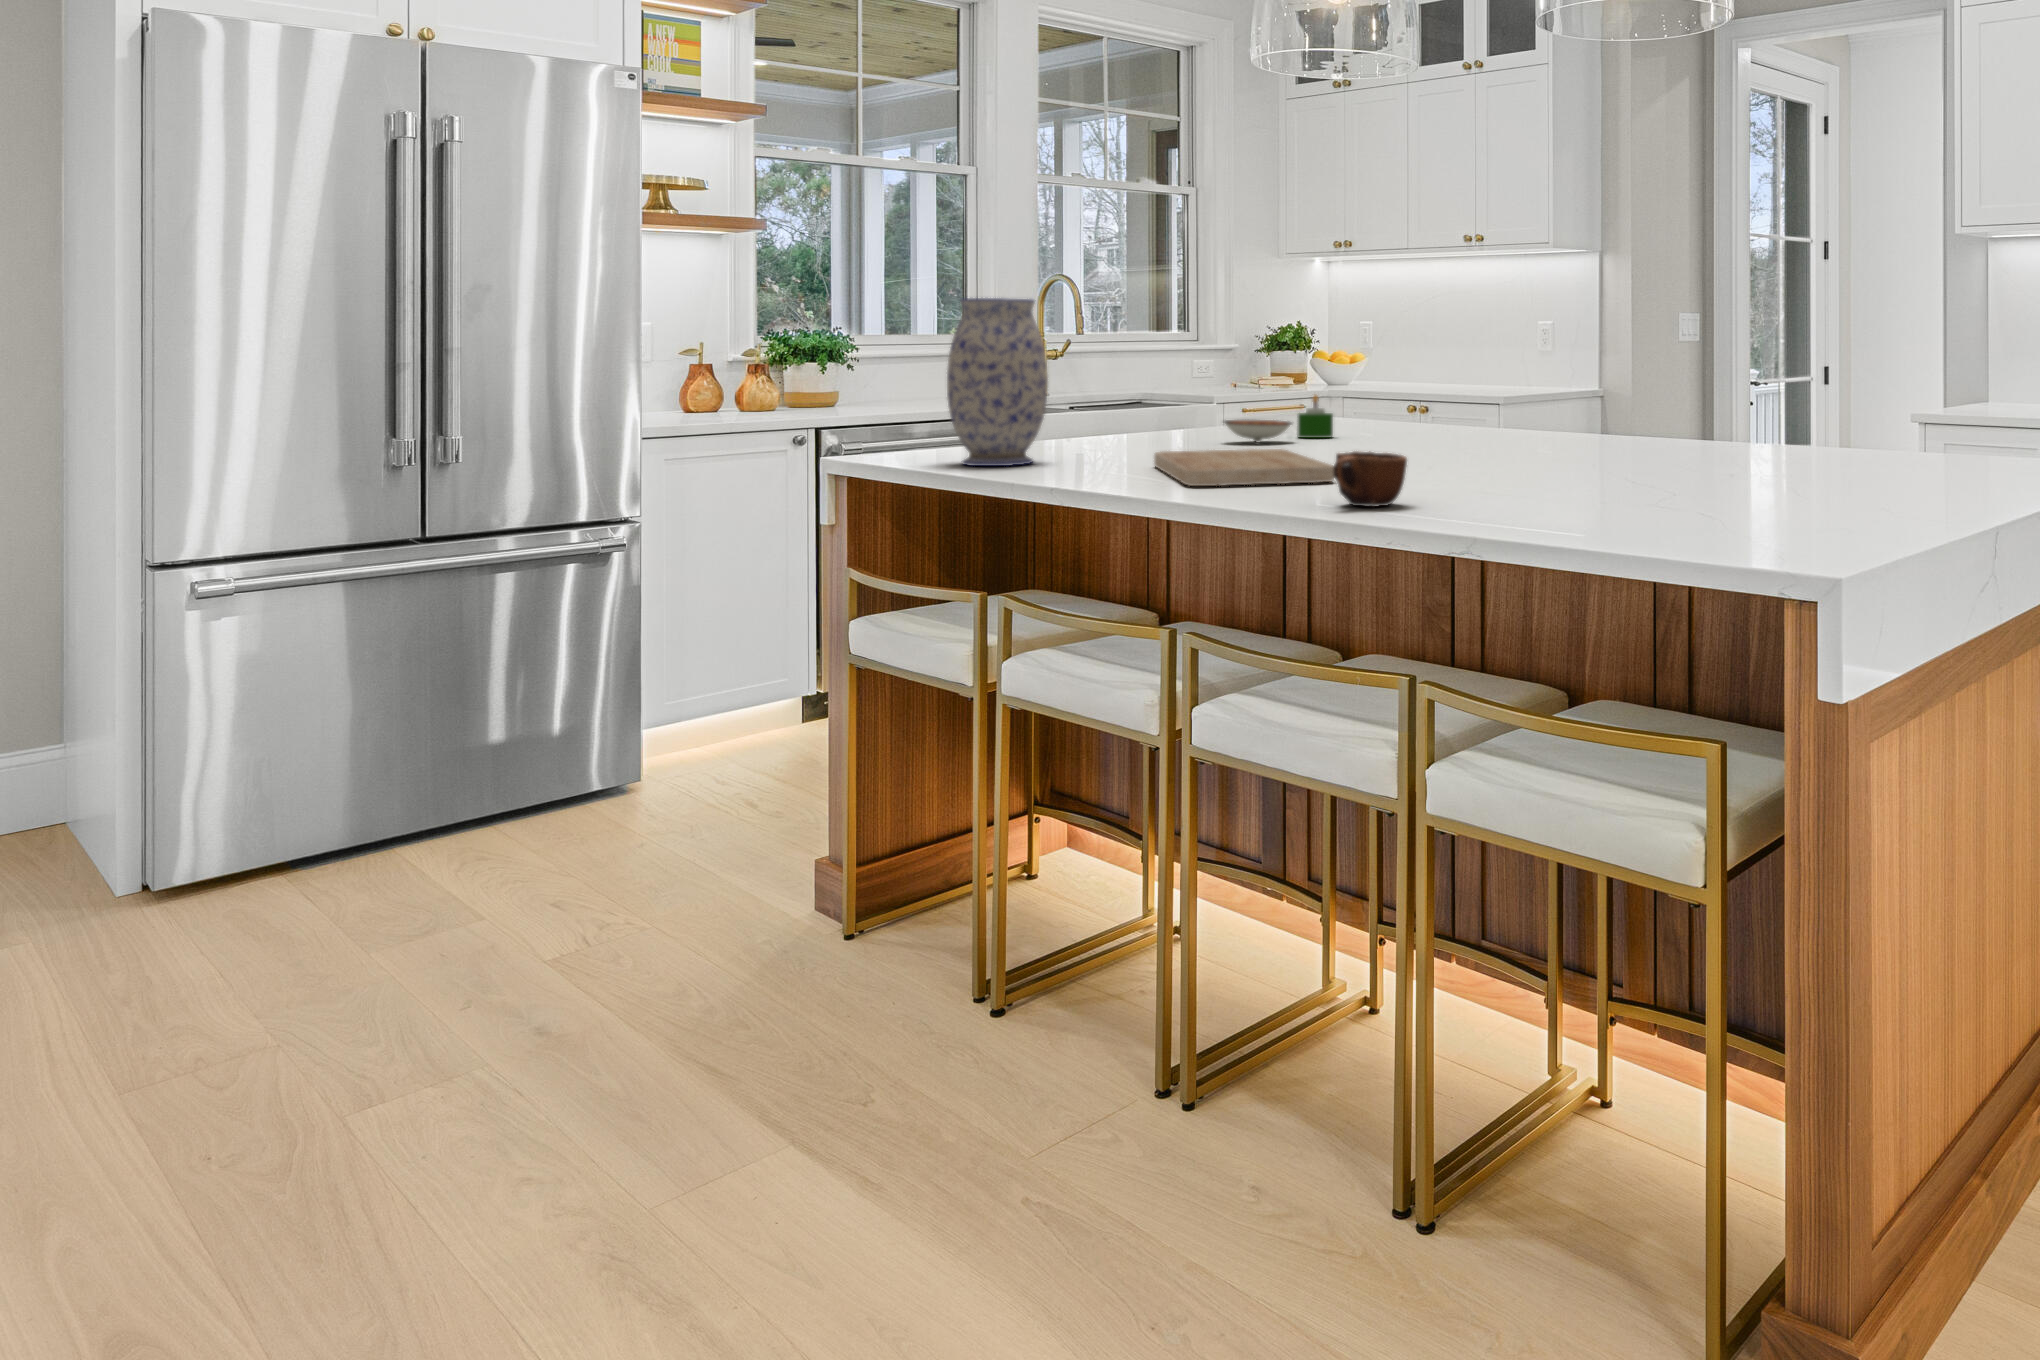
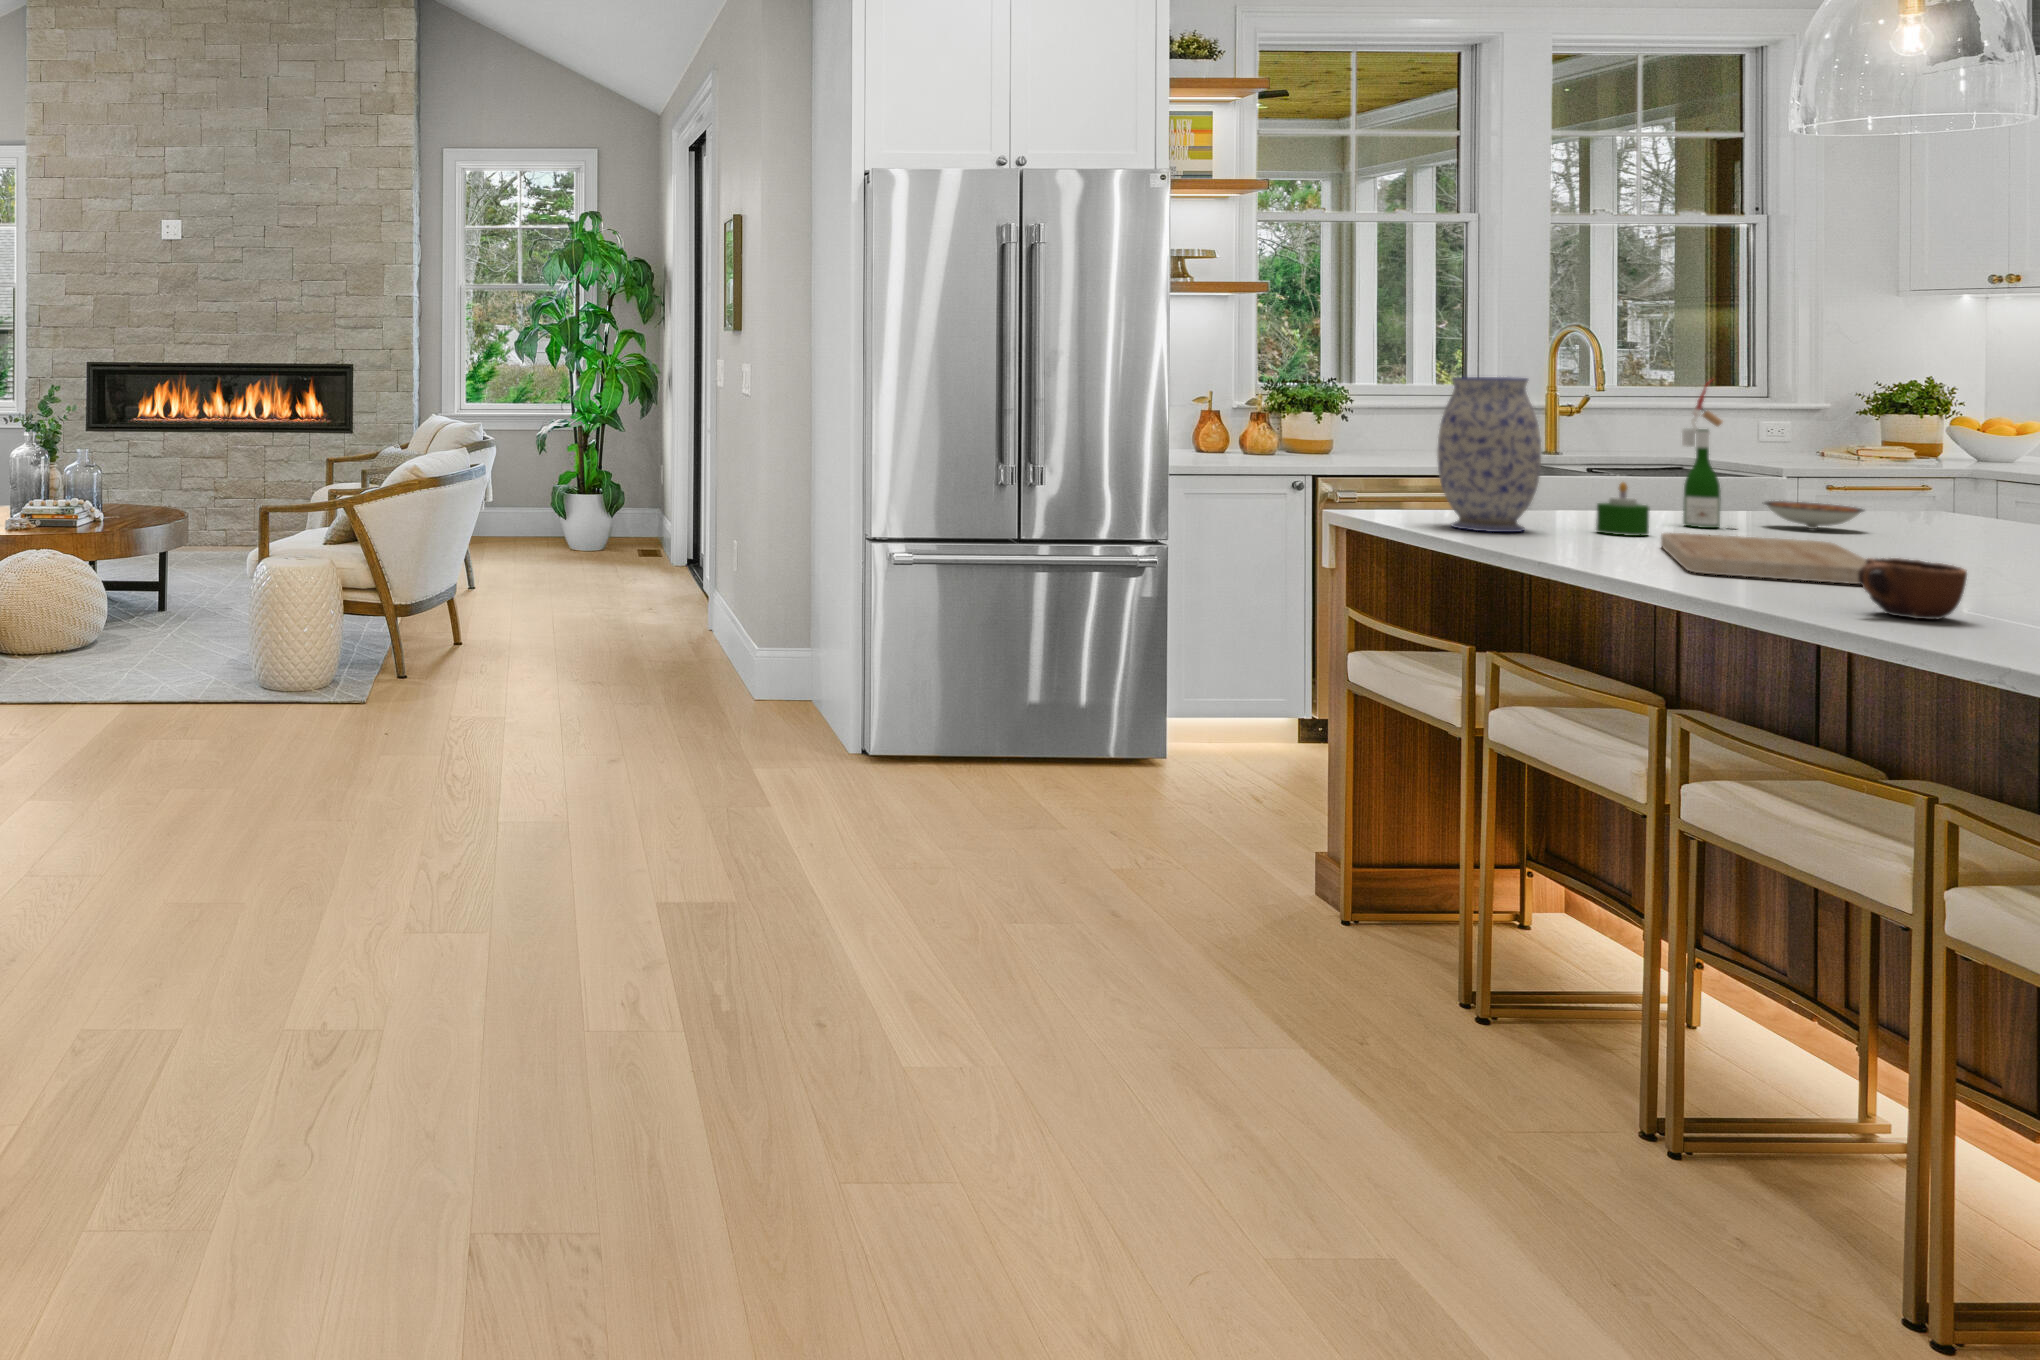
wine bottle: none [1162,305,1206,448] -> present [1682,381,1723,528]
candle: present [1297,395,1333,438] -> present [1596,482,1649,536]

